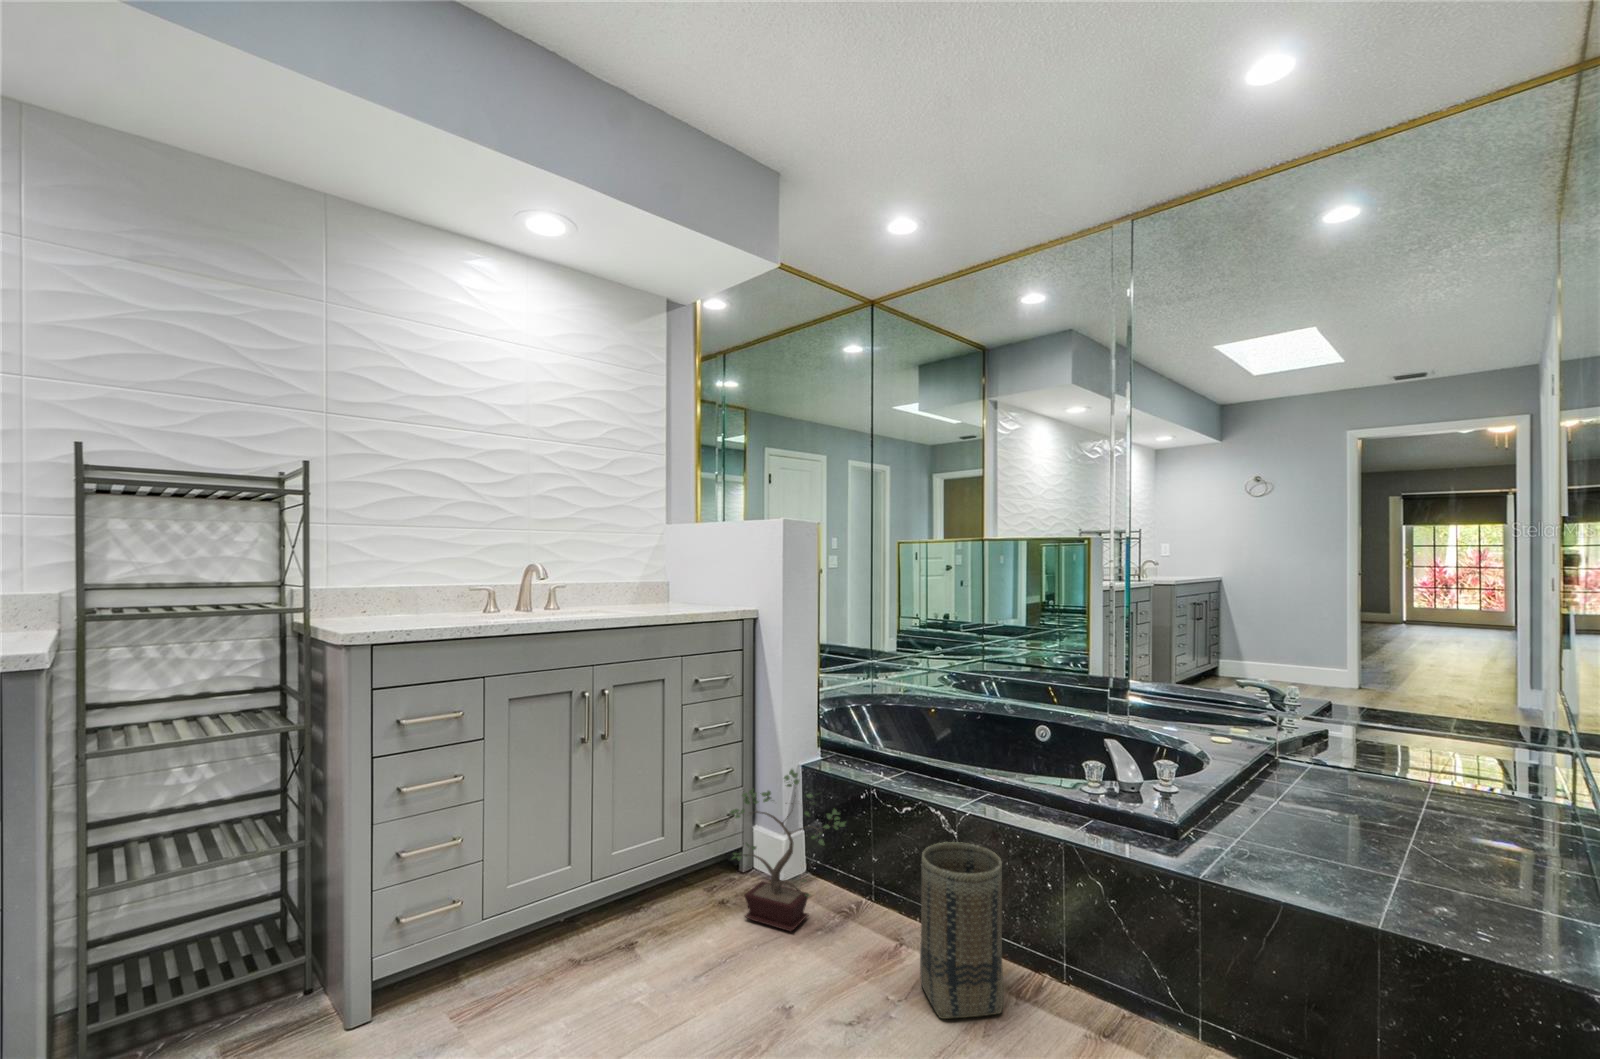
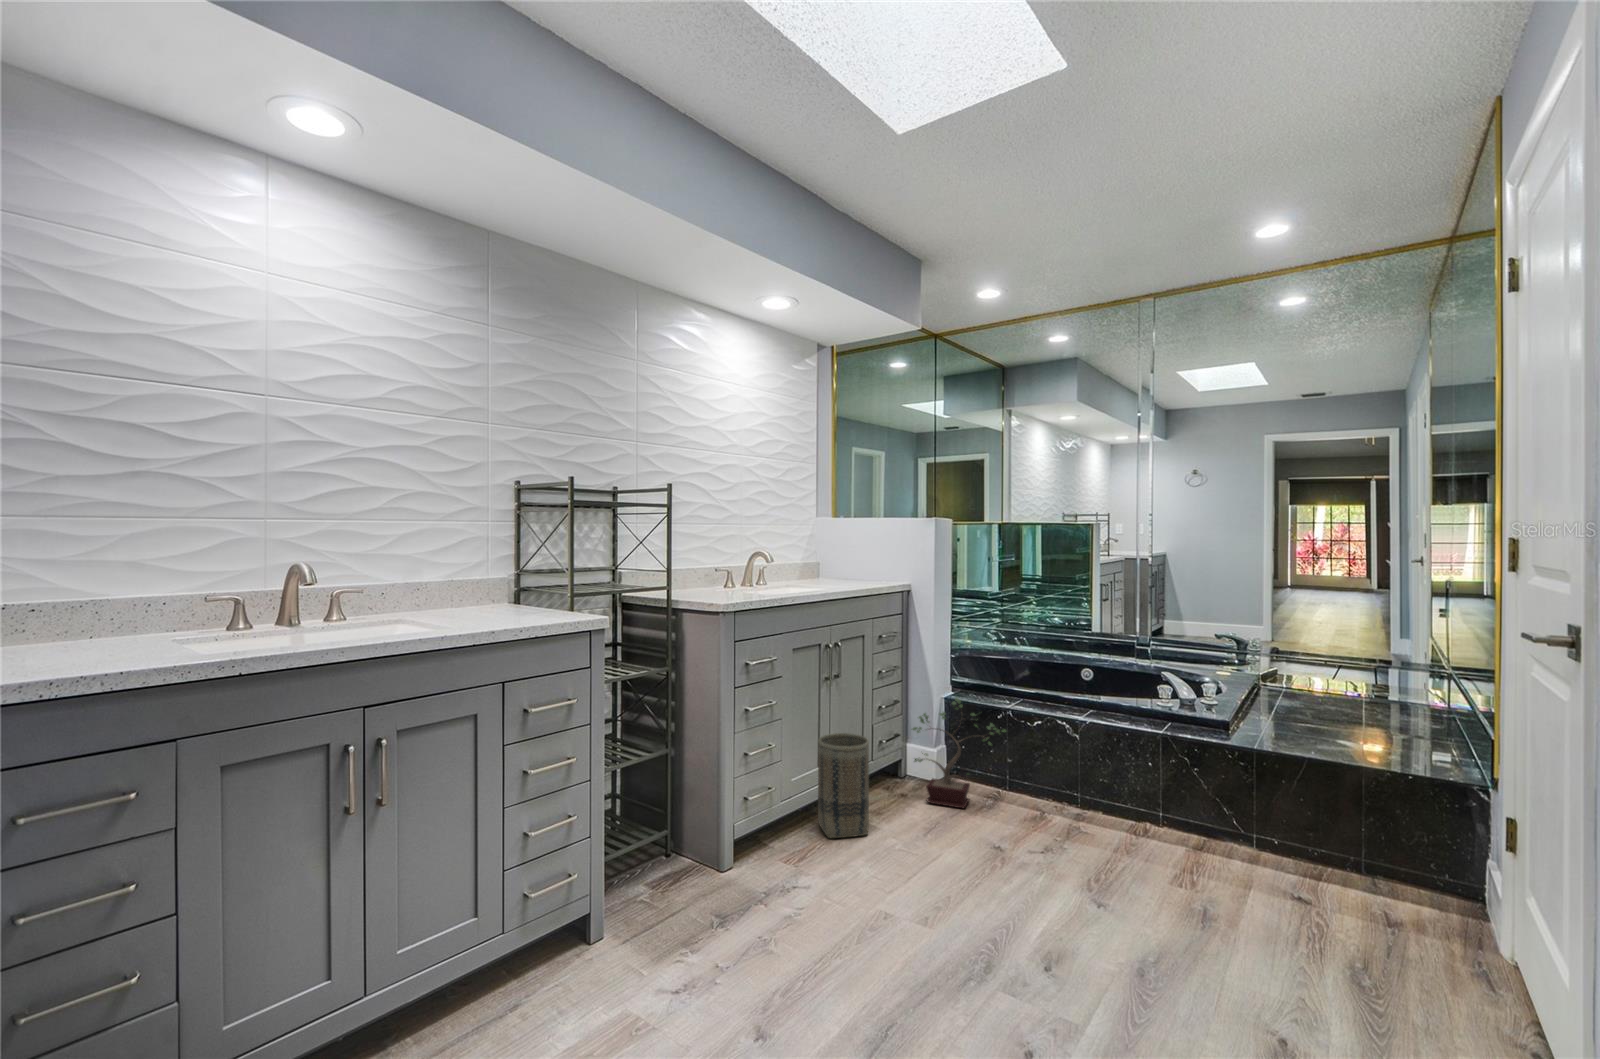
basket: present [920,842,1003,1019] -> present [818,733,869,838]

